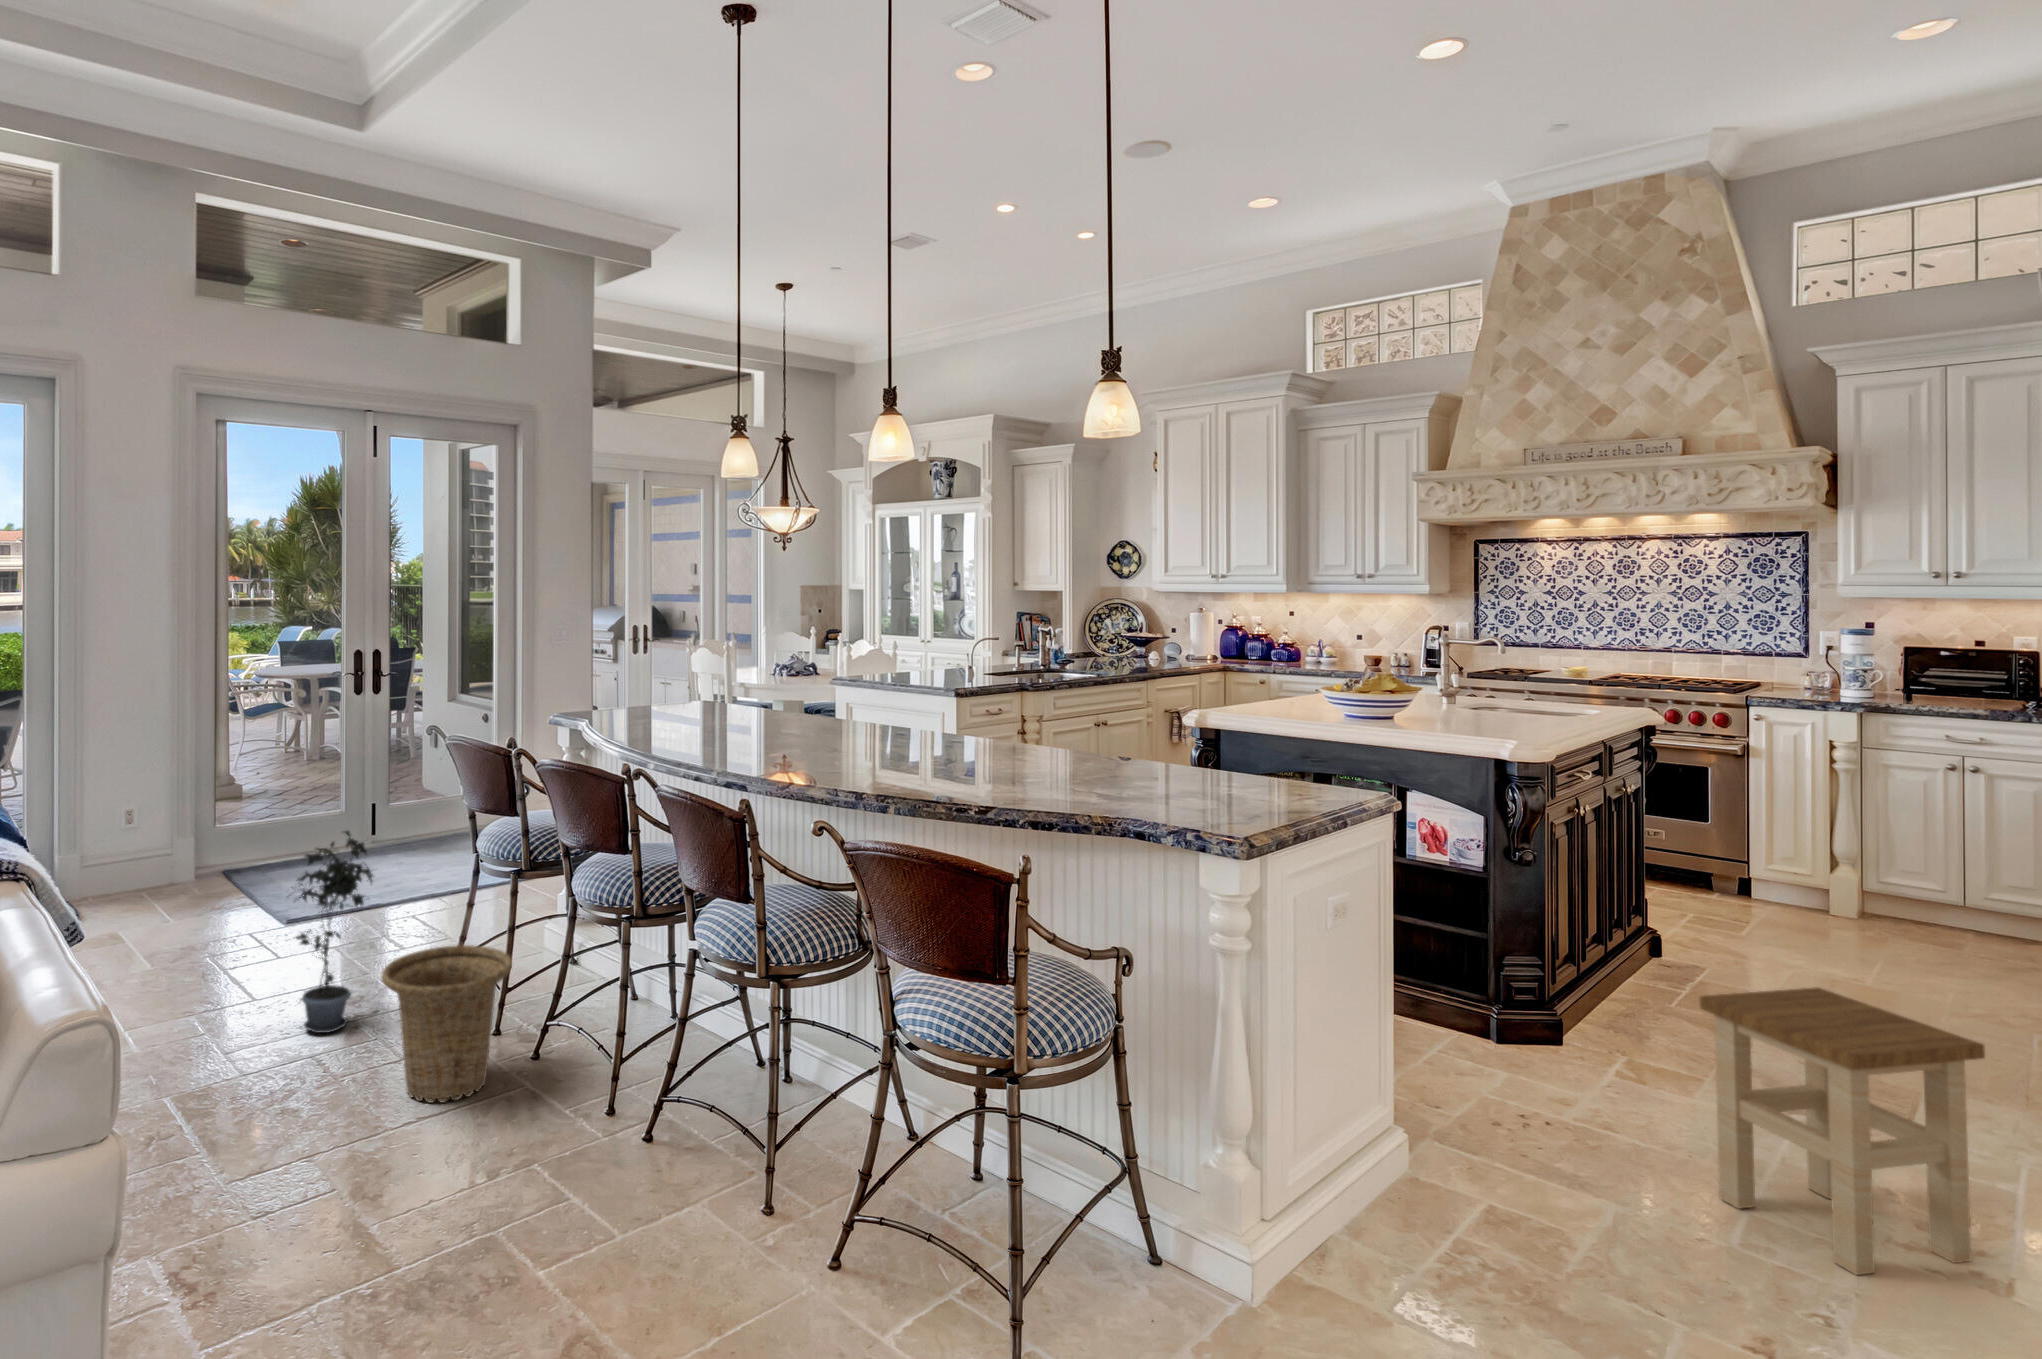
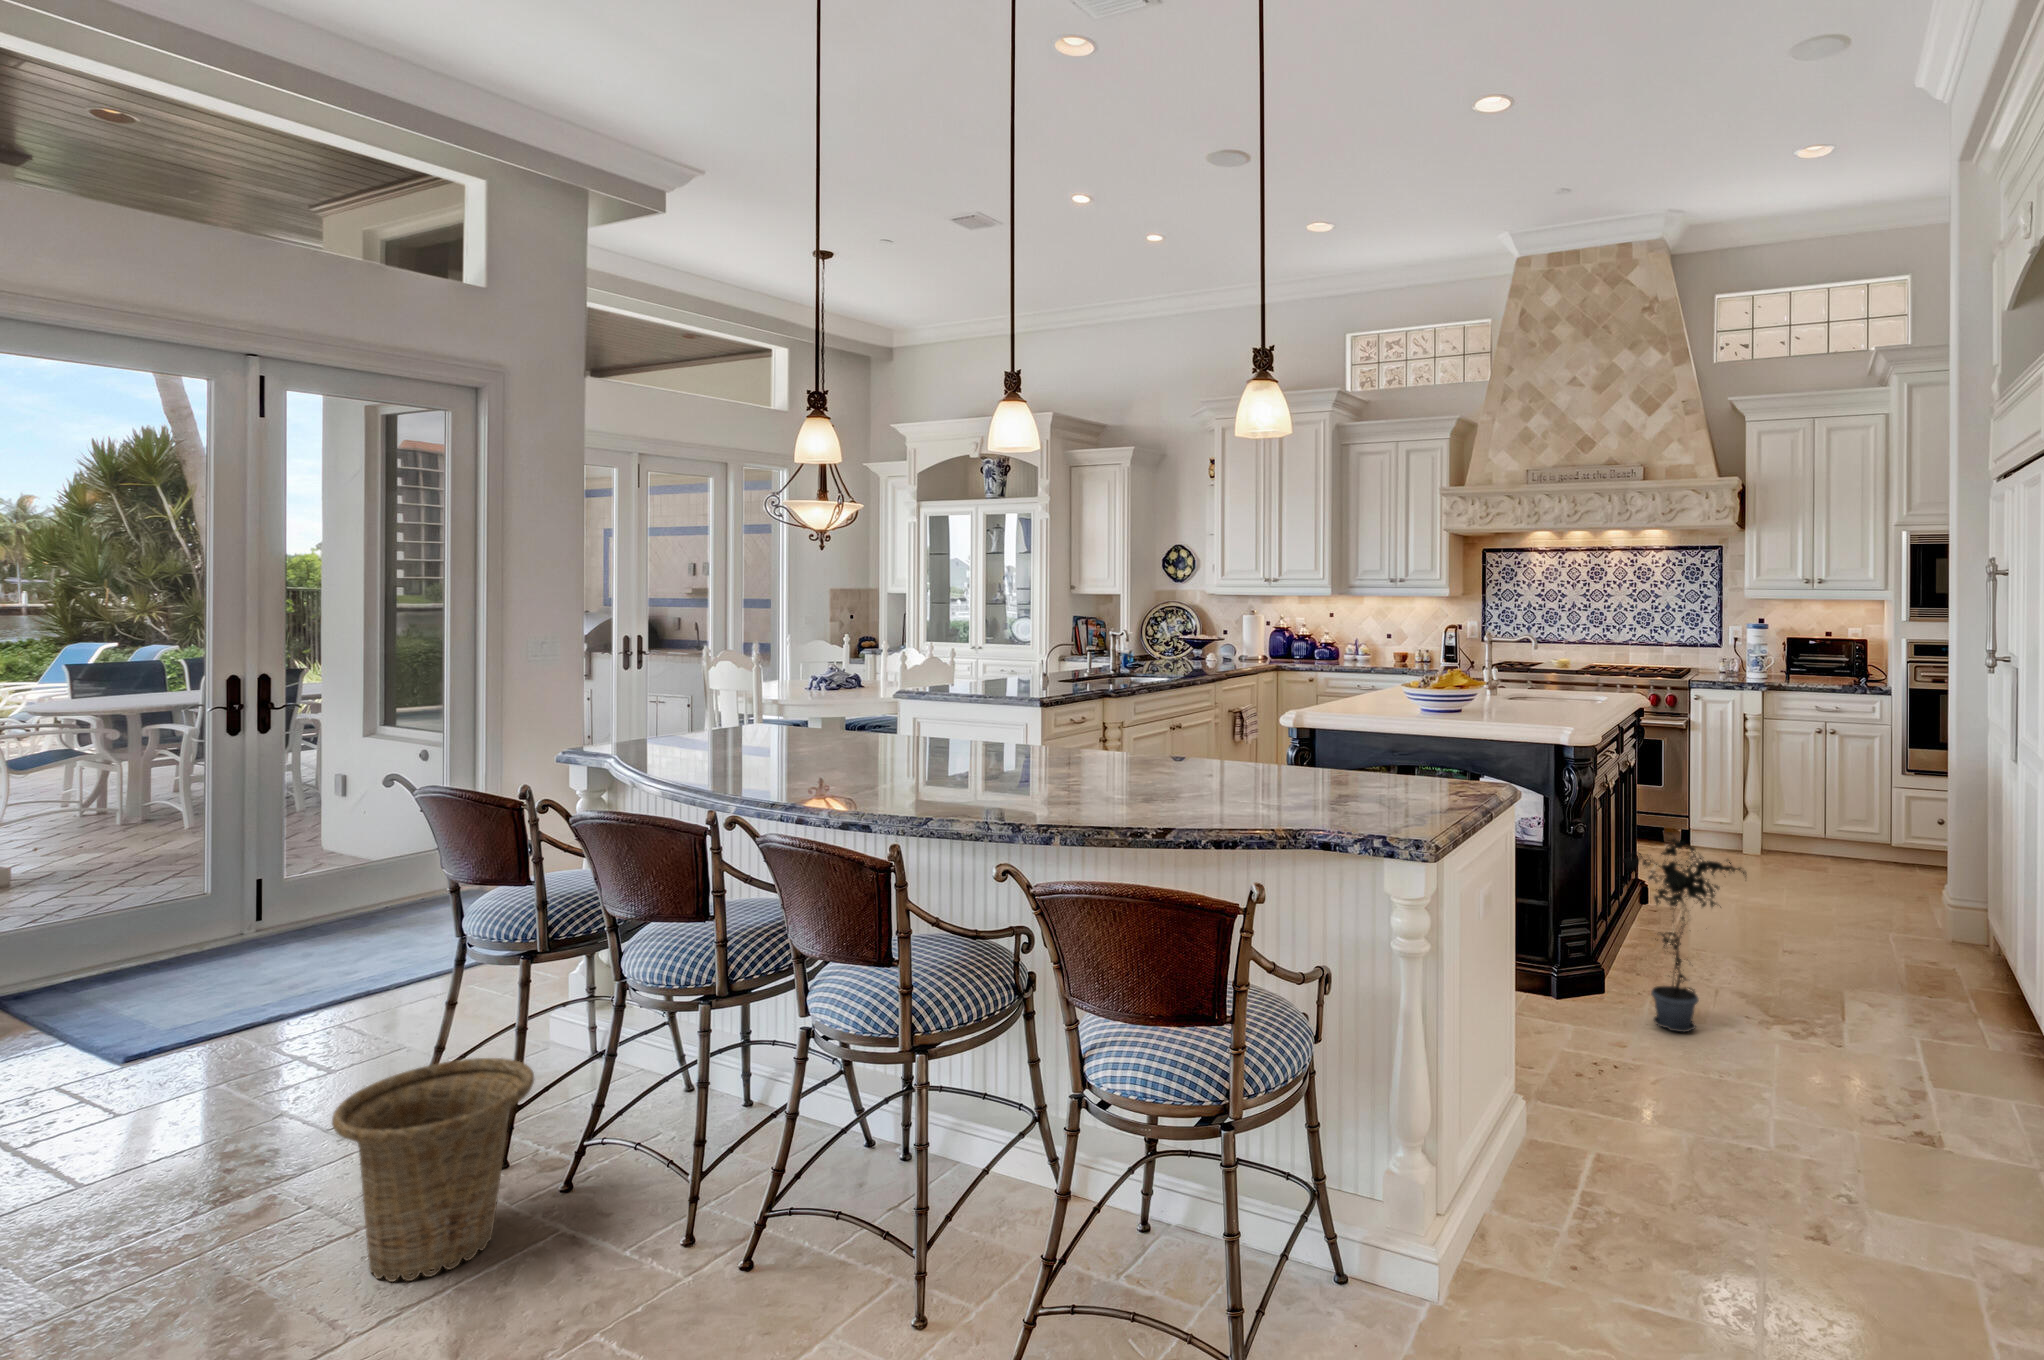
potted plant: present [287,831,373,1033] -> present [1622,834,1747,1032]
stool: present [1699,987,1985,1275] -> none [1735,920,1926,1157]

